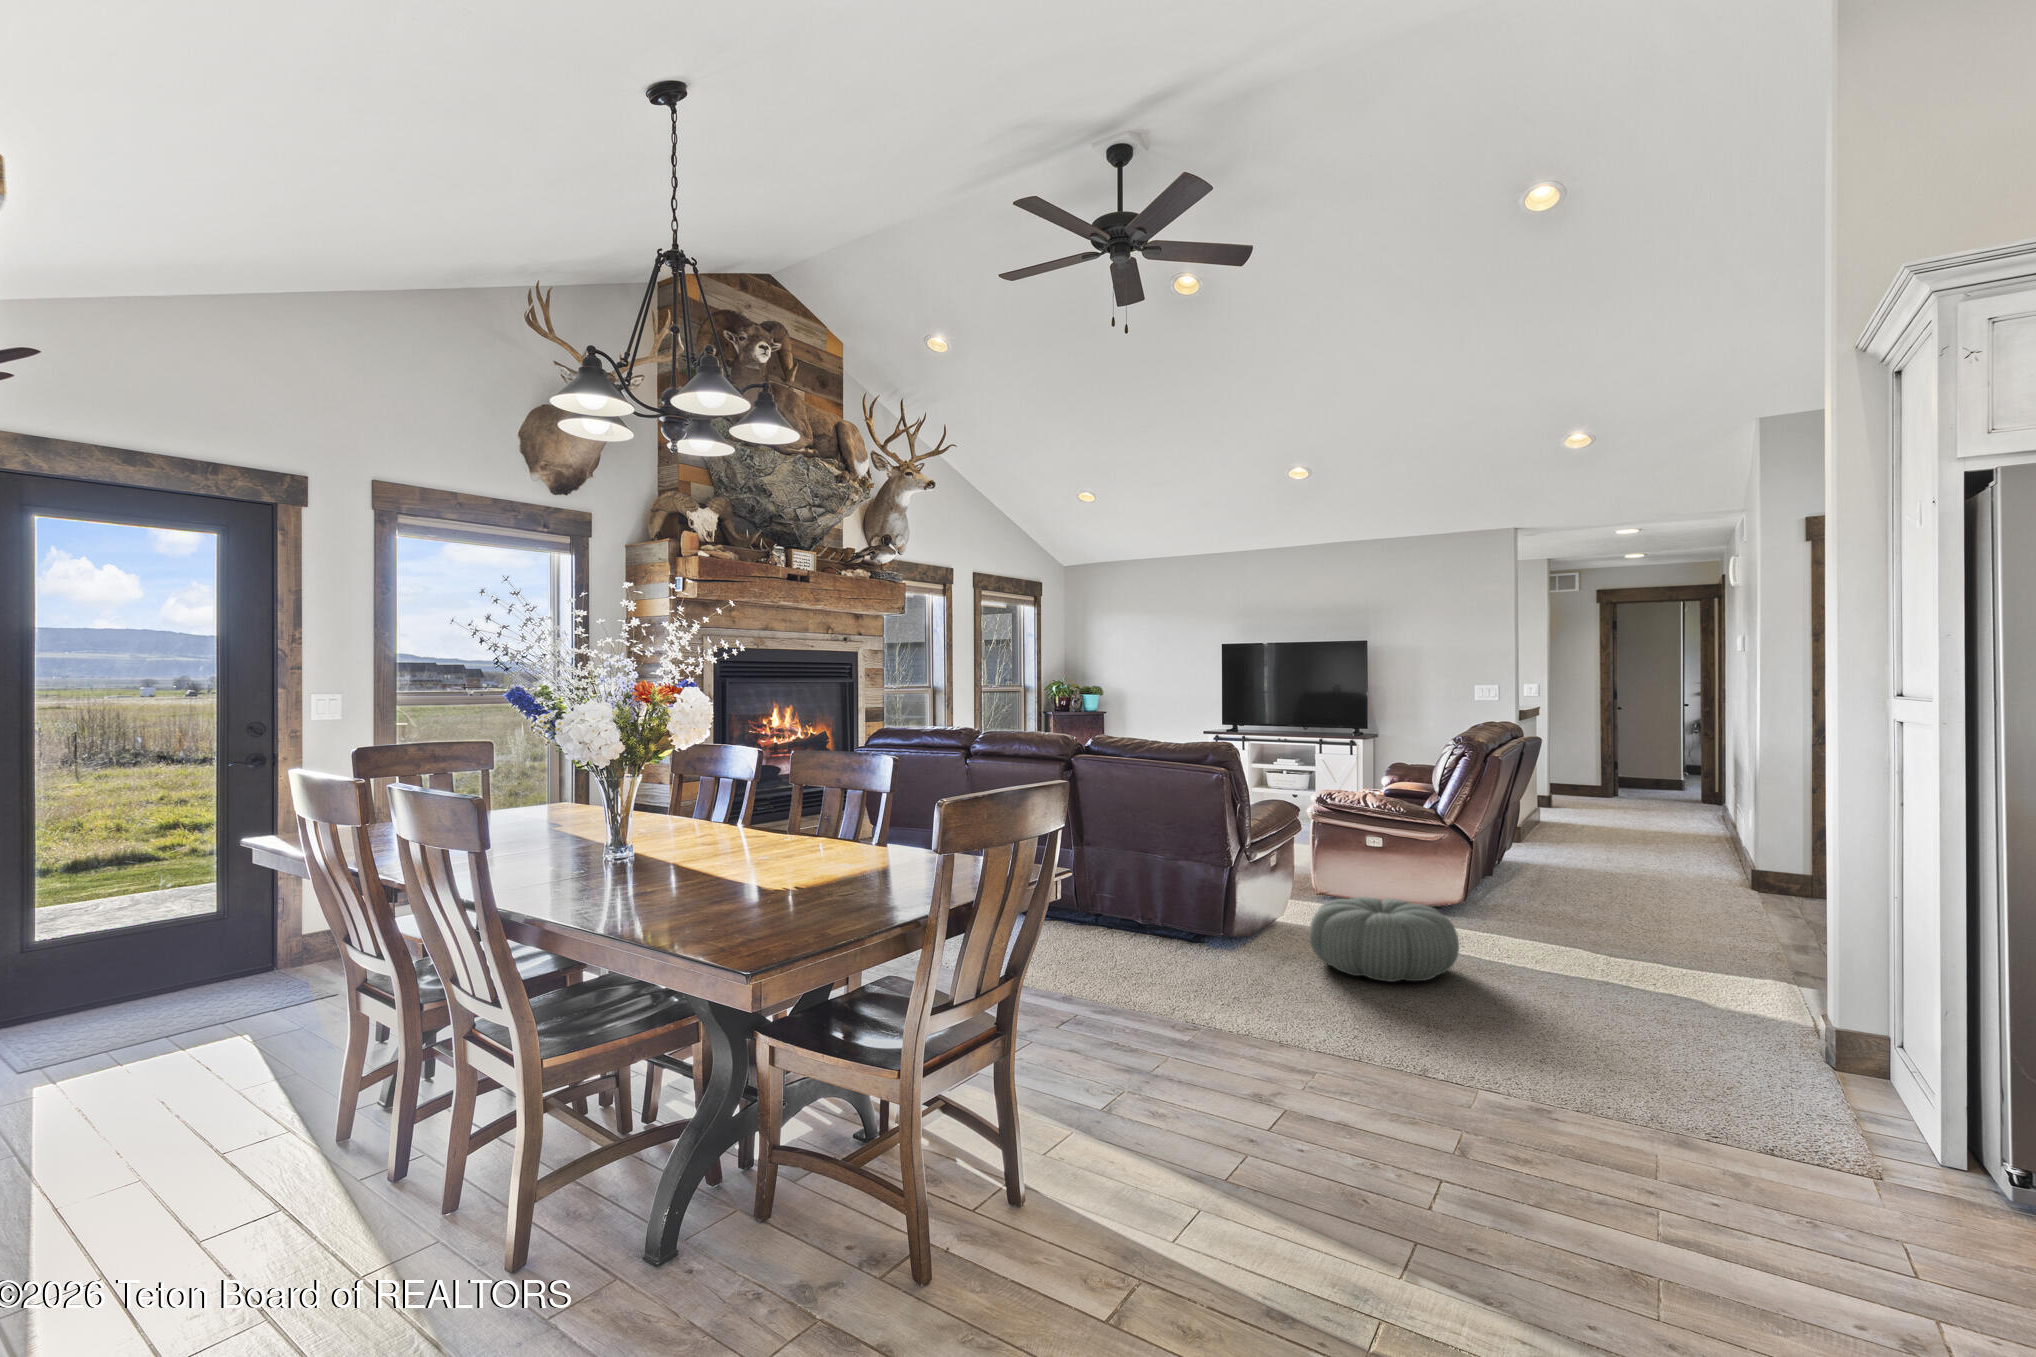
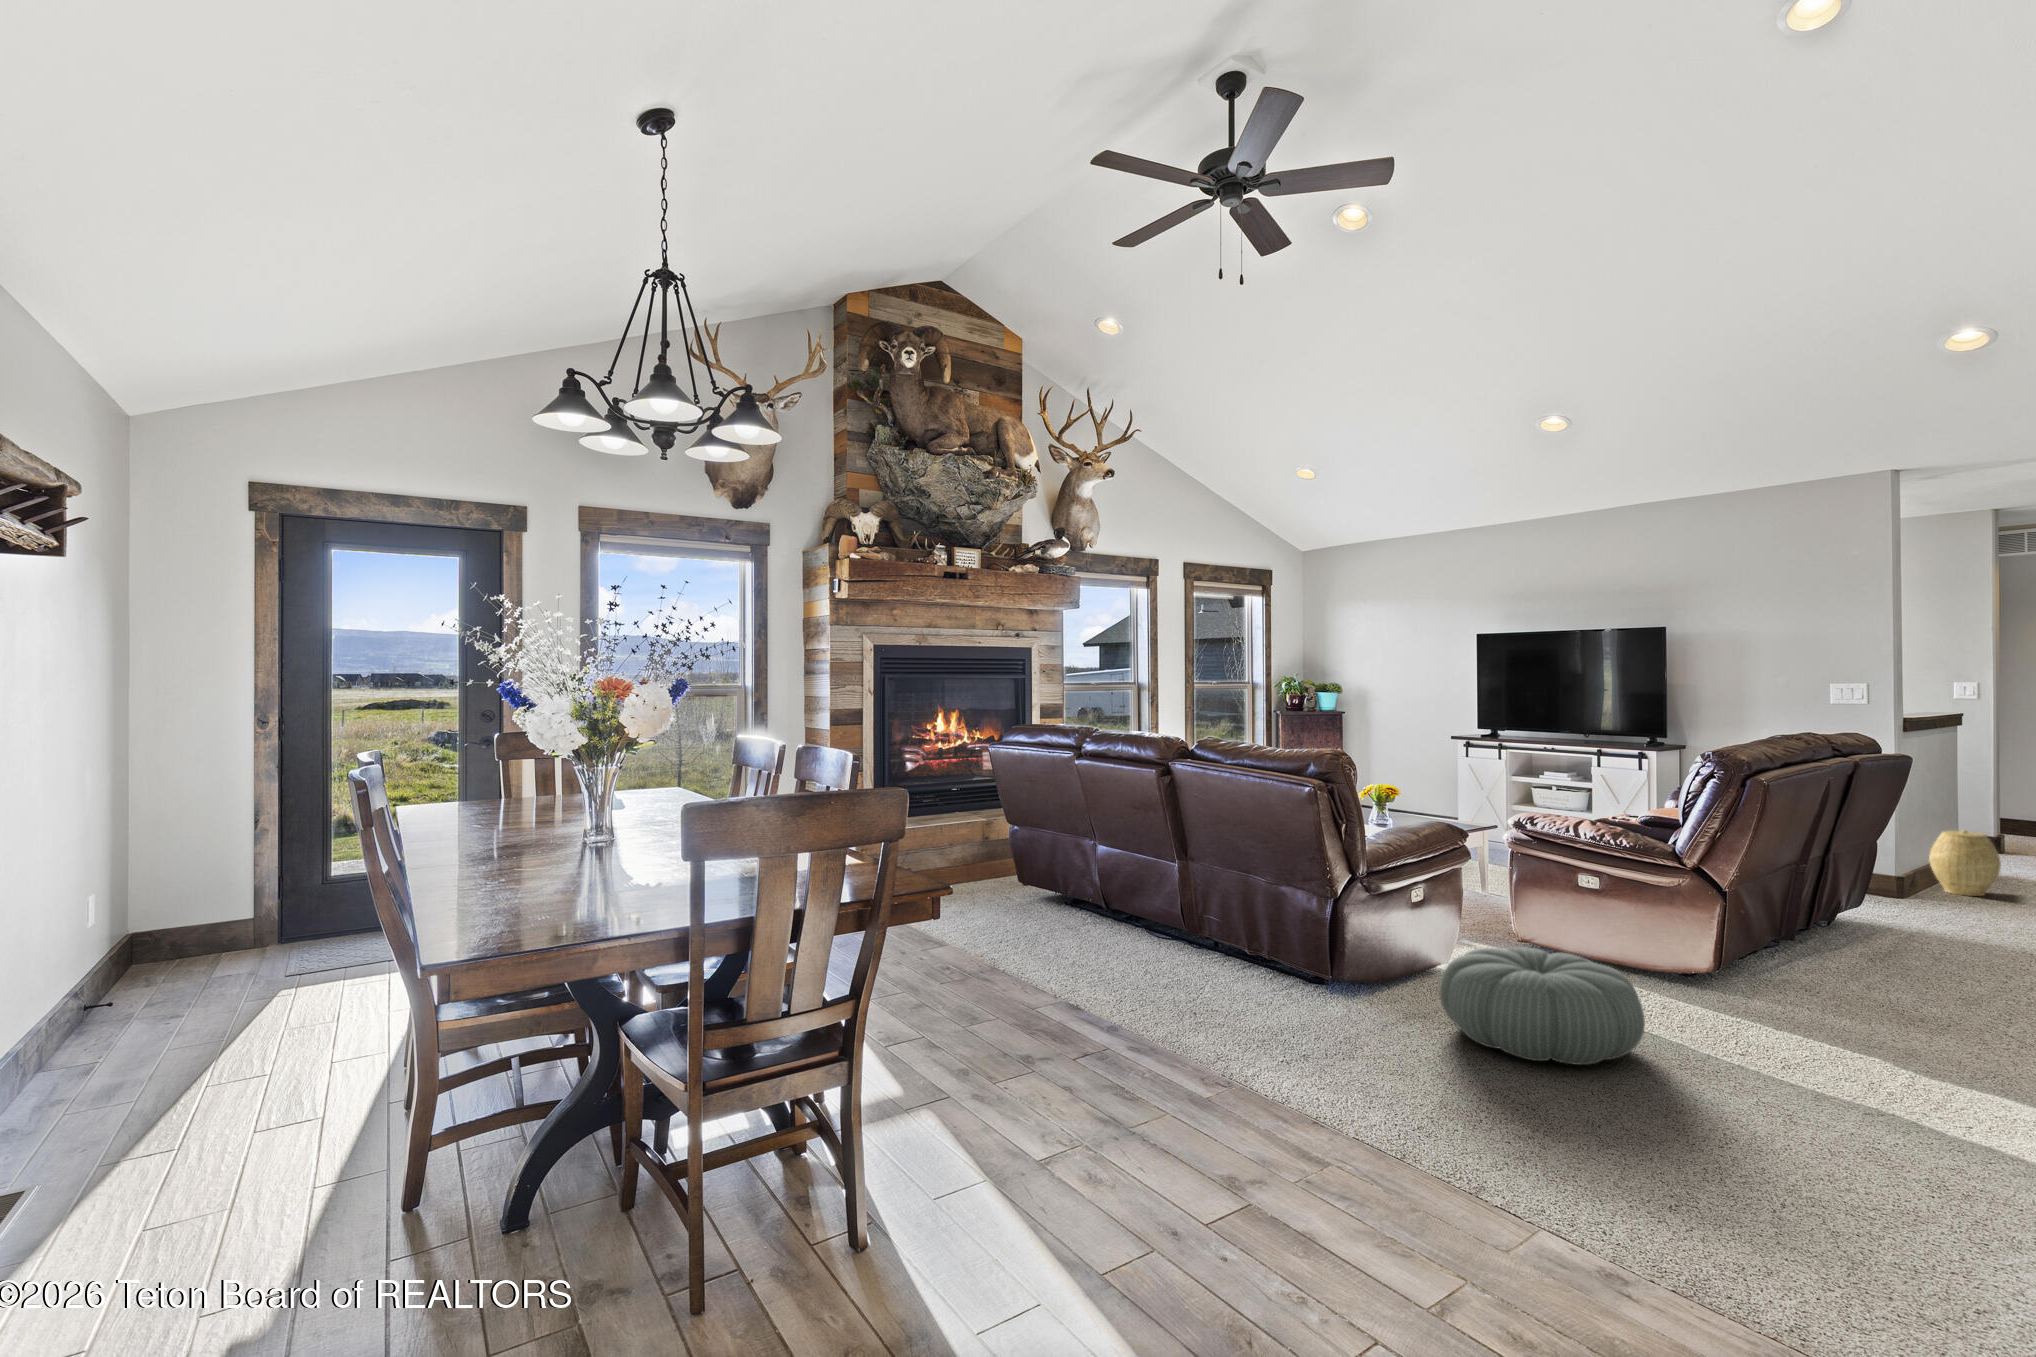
woven basket: none [1541,794,1584,842] -> present [1929,830,2001,896]

